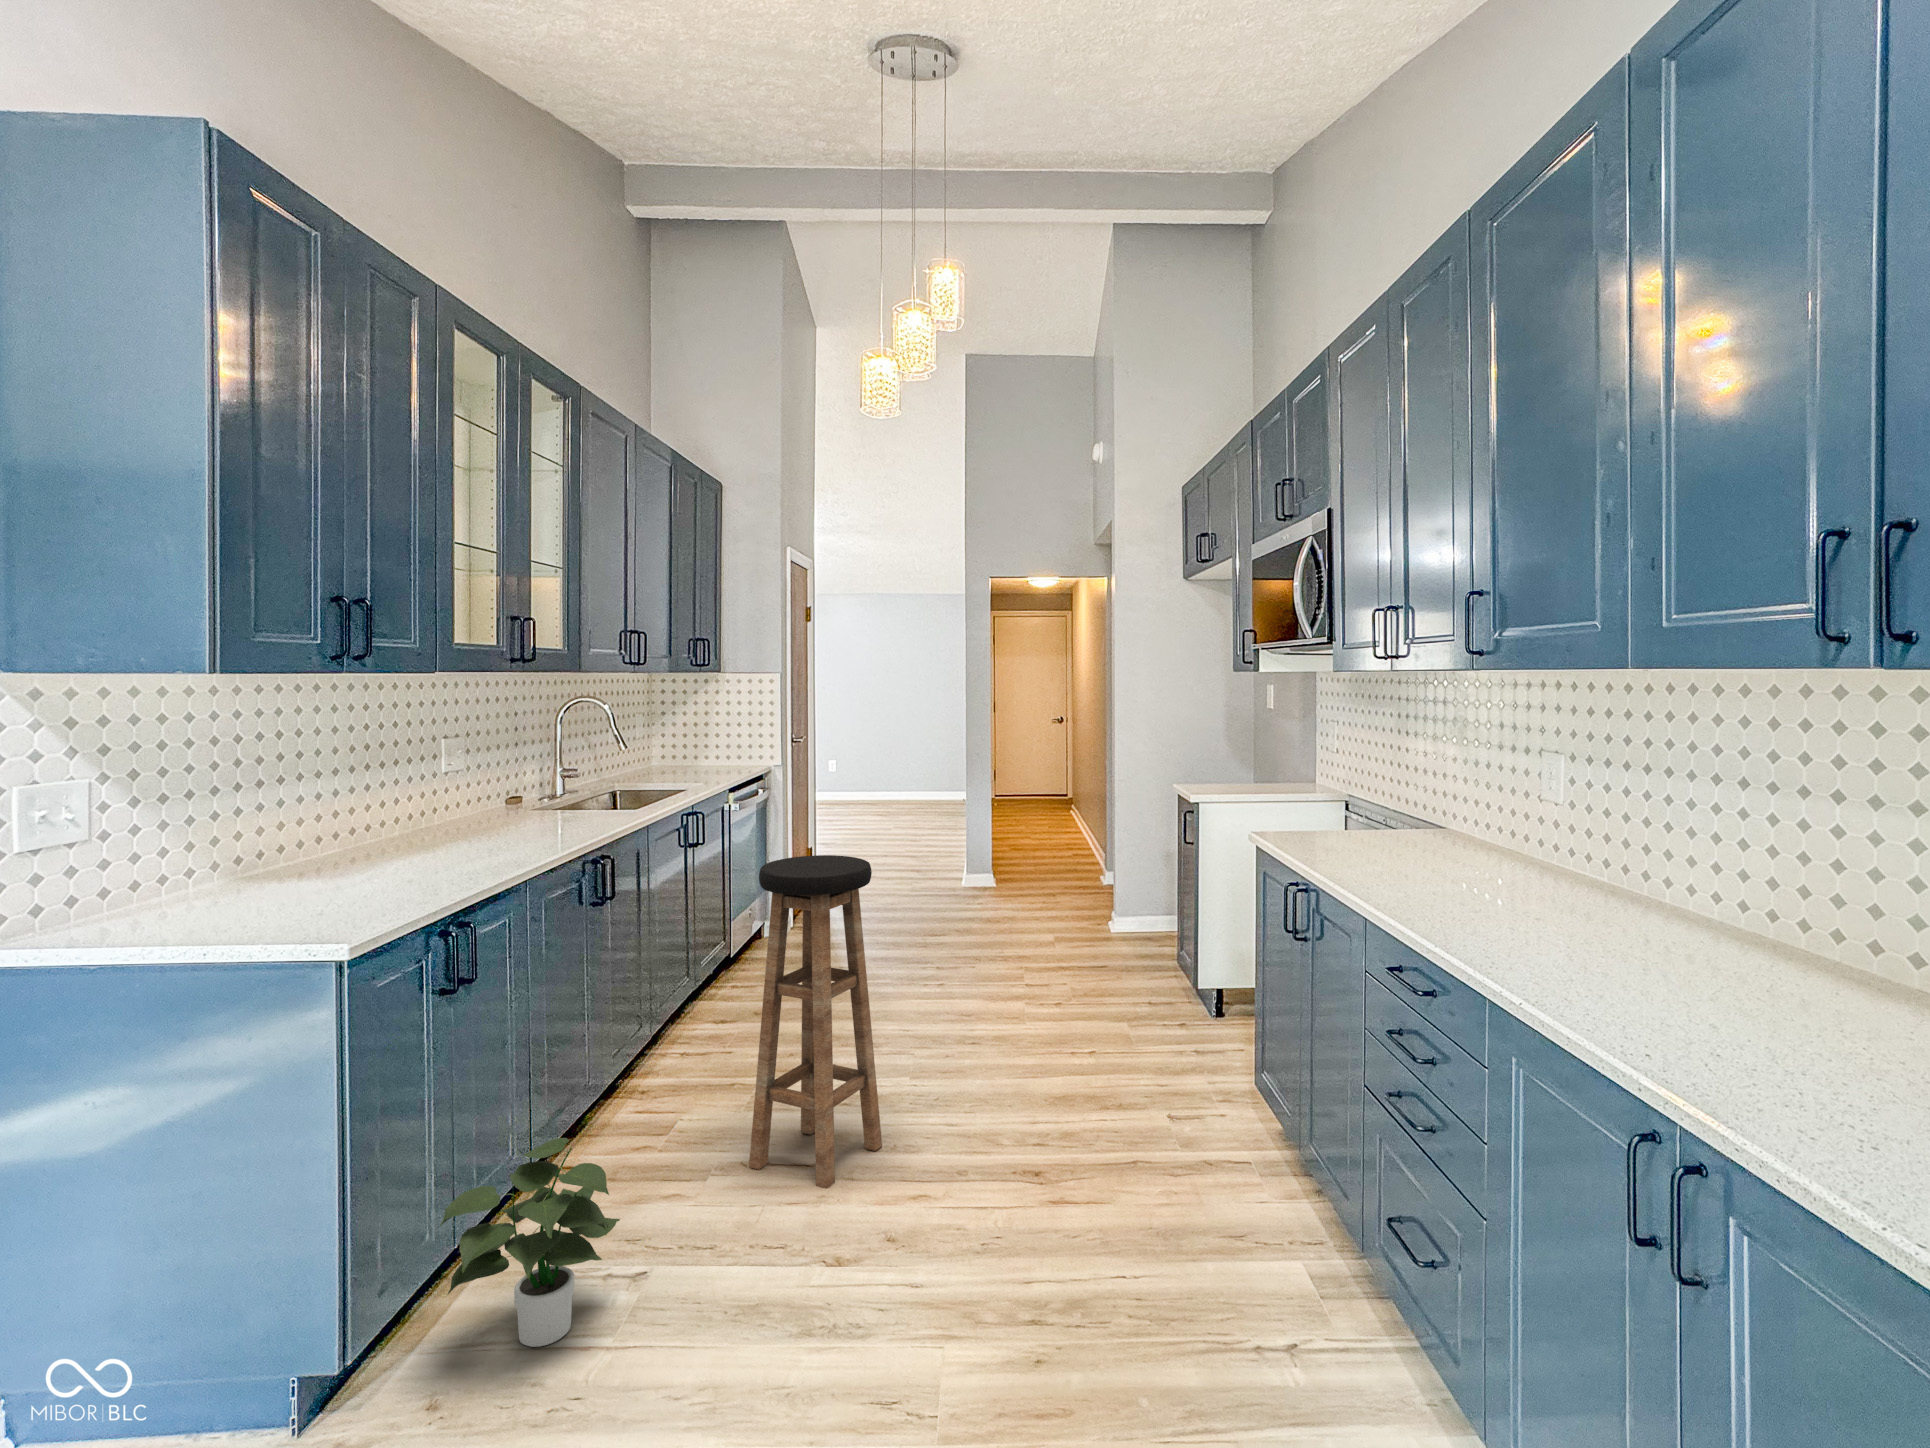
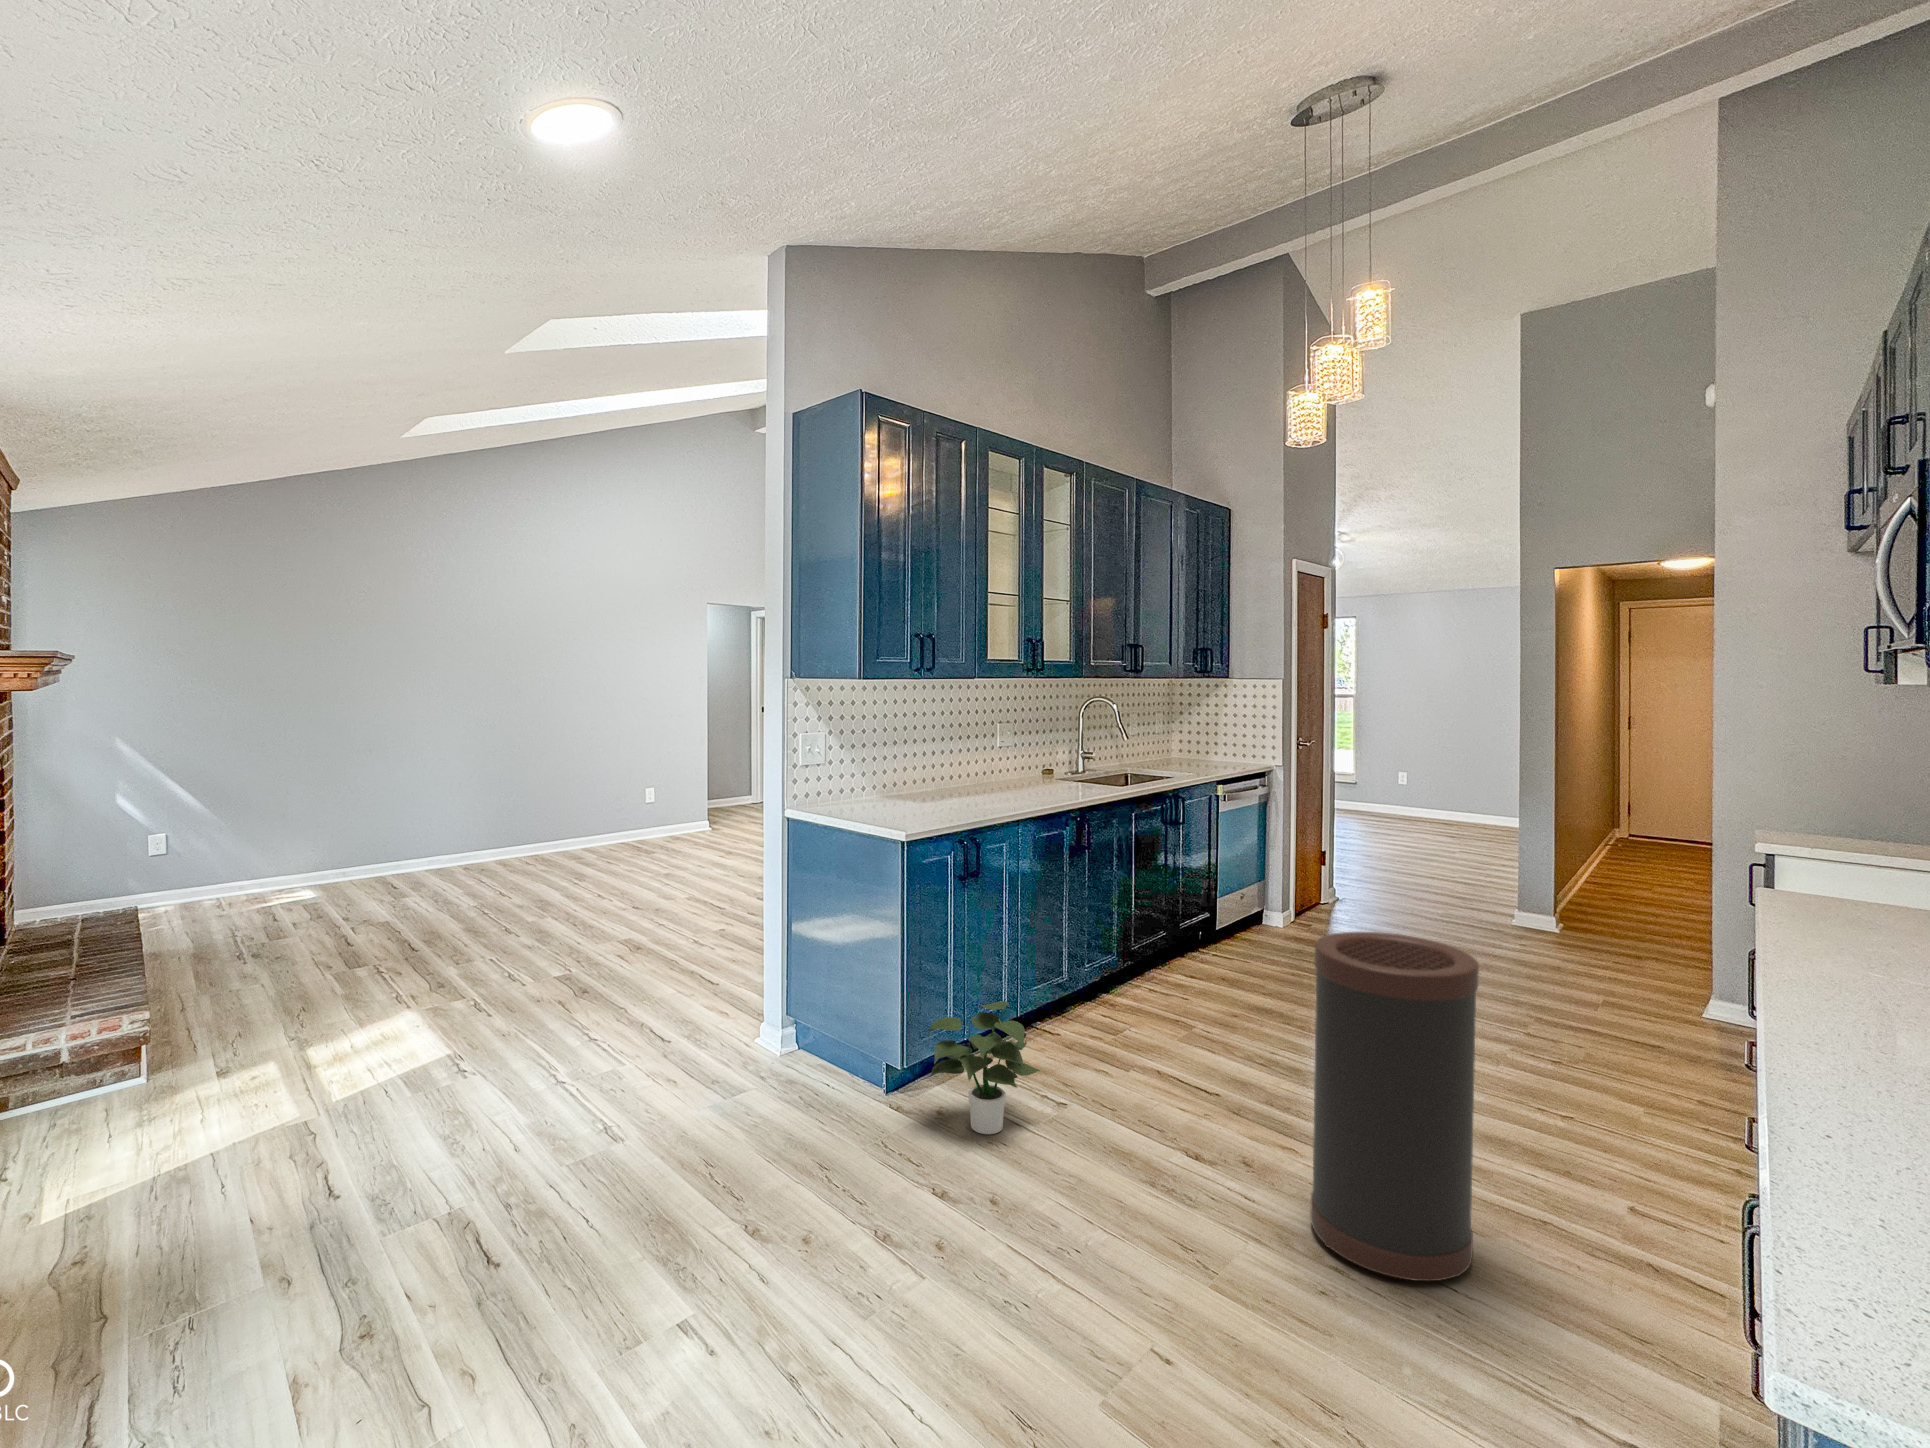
bar stool: present [749,855,882,1188] -> none [1163,836,1279,1111]
trash can: none [988,939,1148,1323] -> present [1310,932,1479,1281]

